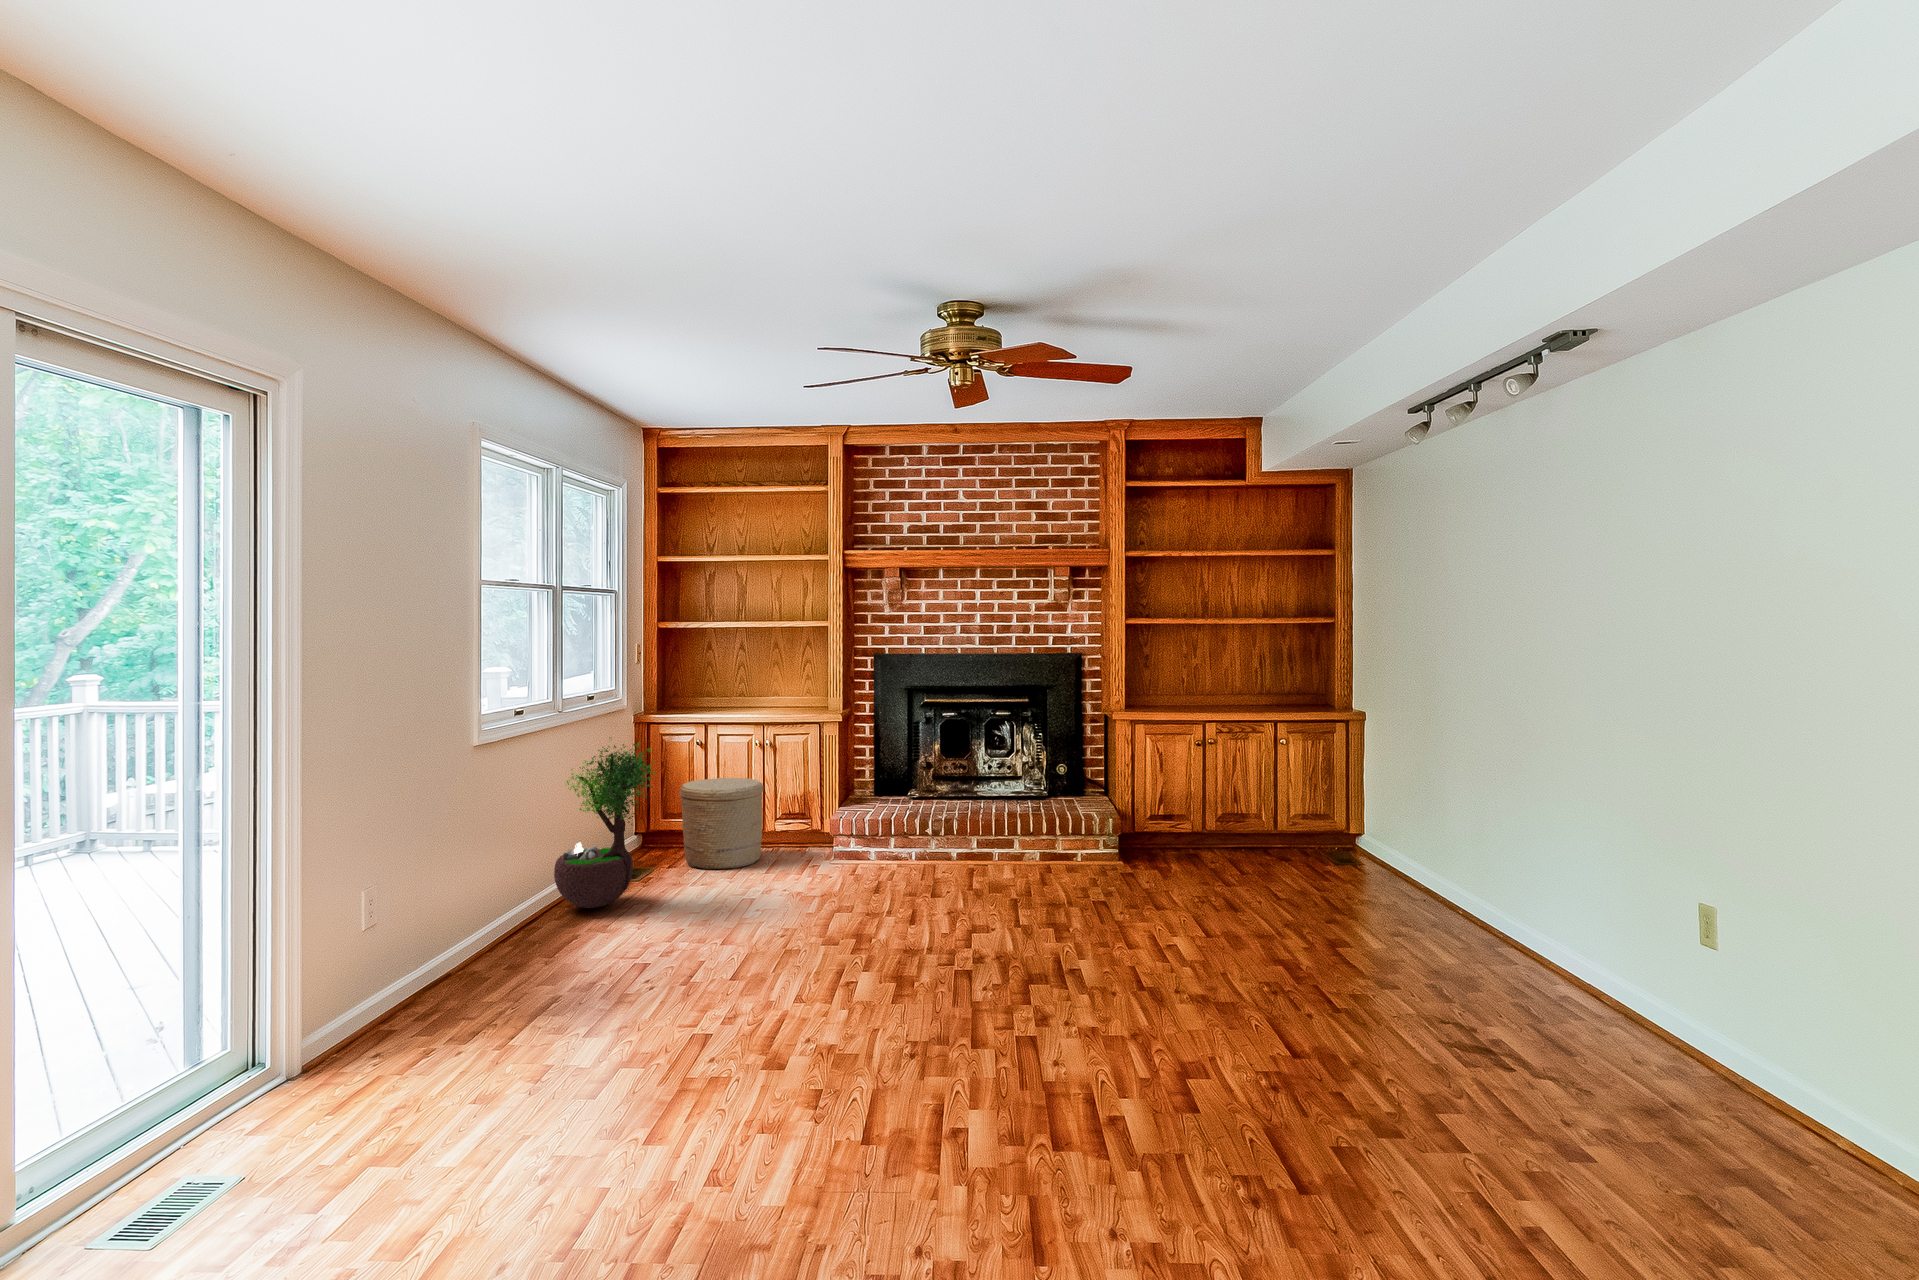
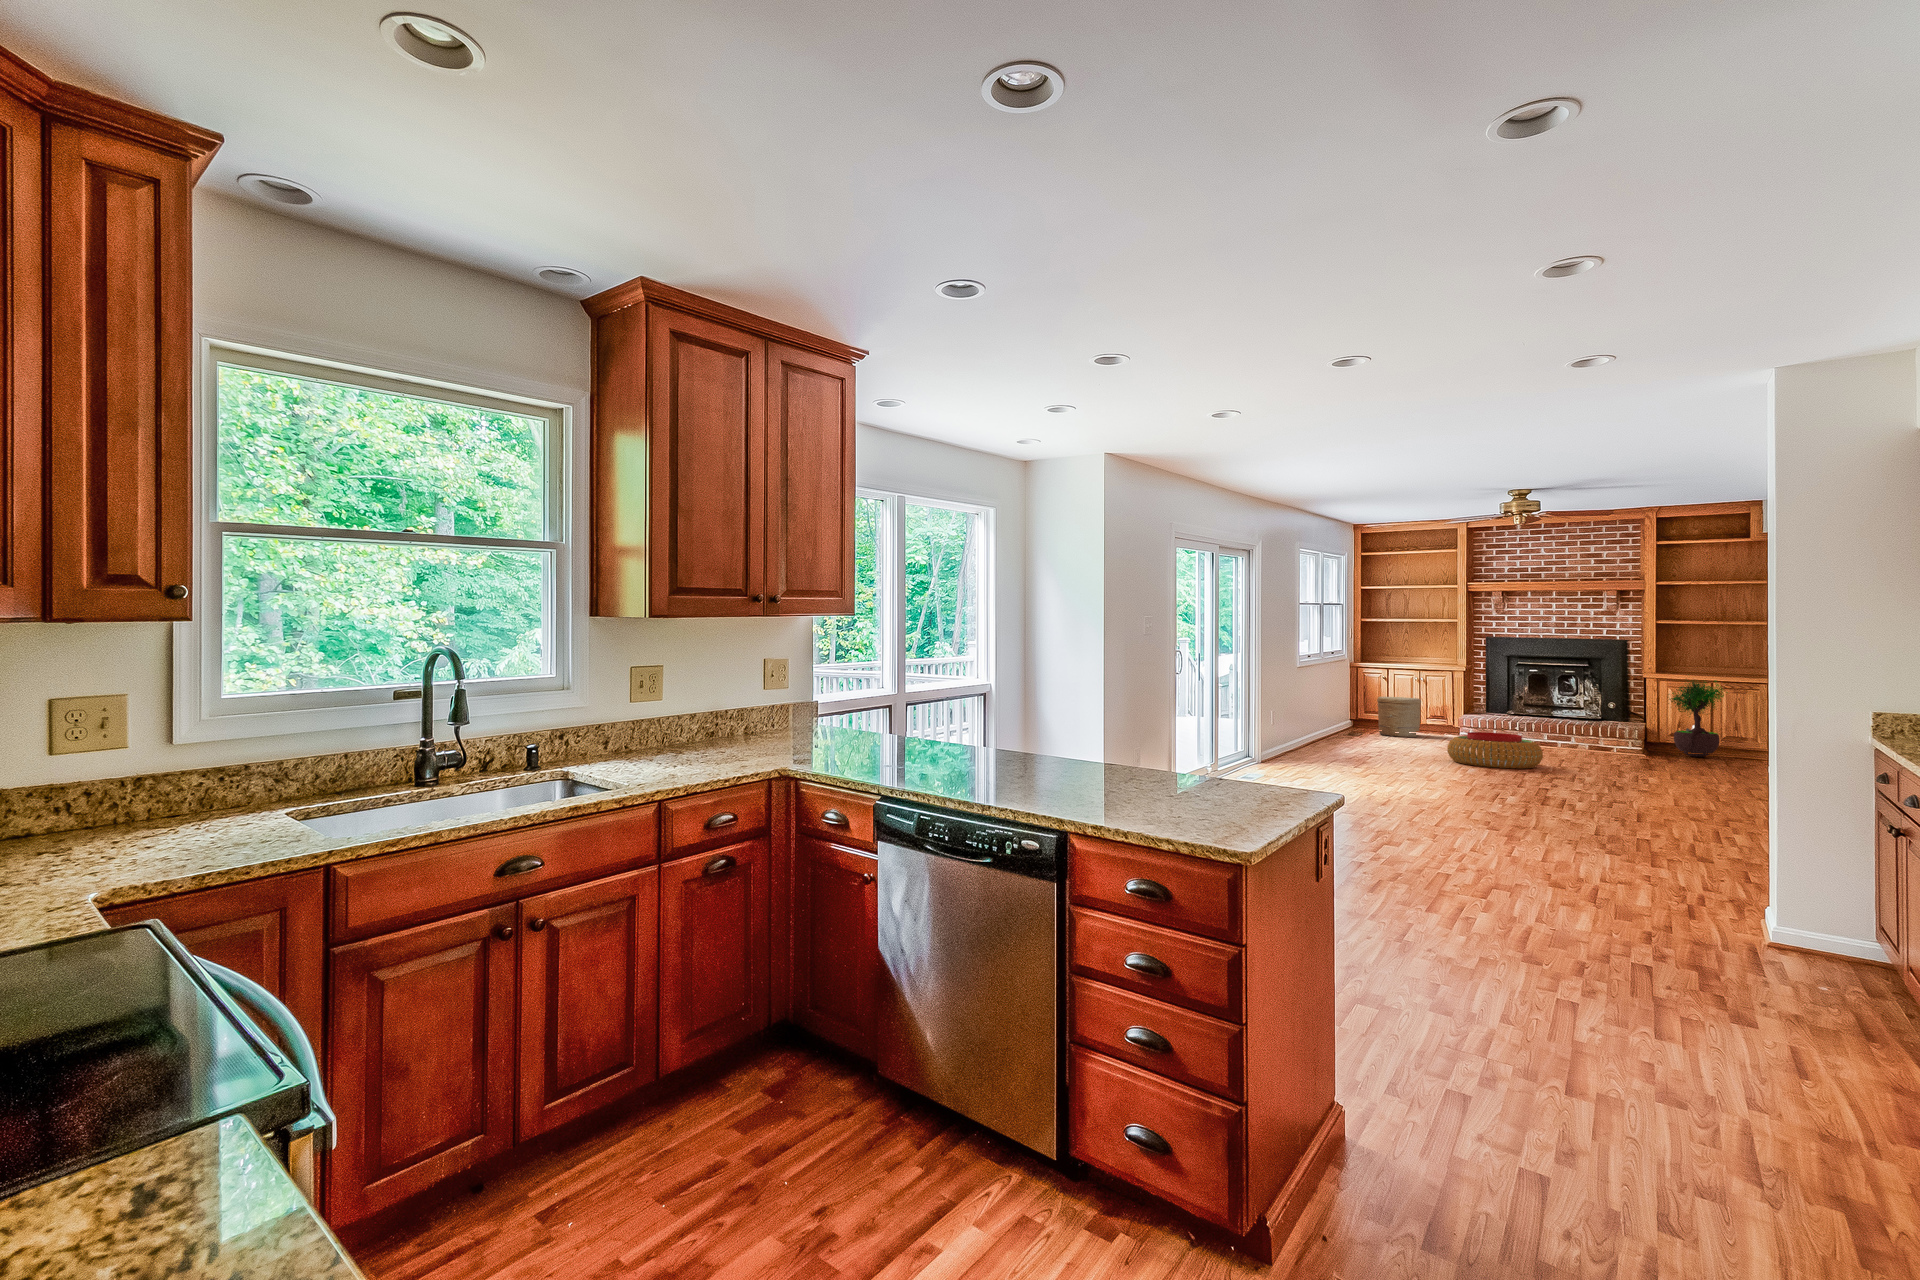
potted tree: present [554,737,655,908] -> present [1668,680,1724,757]
pouf: none [771,945,1001,1096] -> present [1447,732,1543,769]

